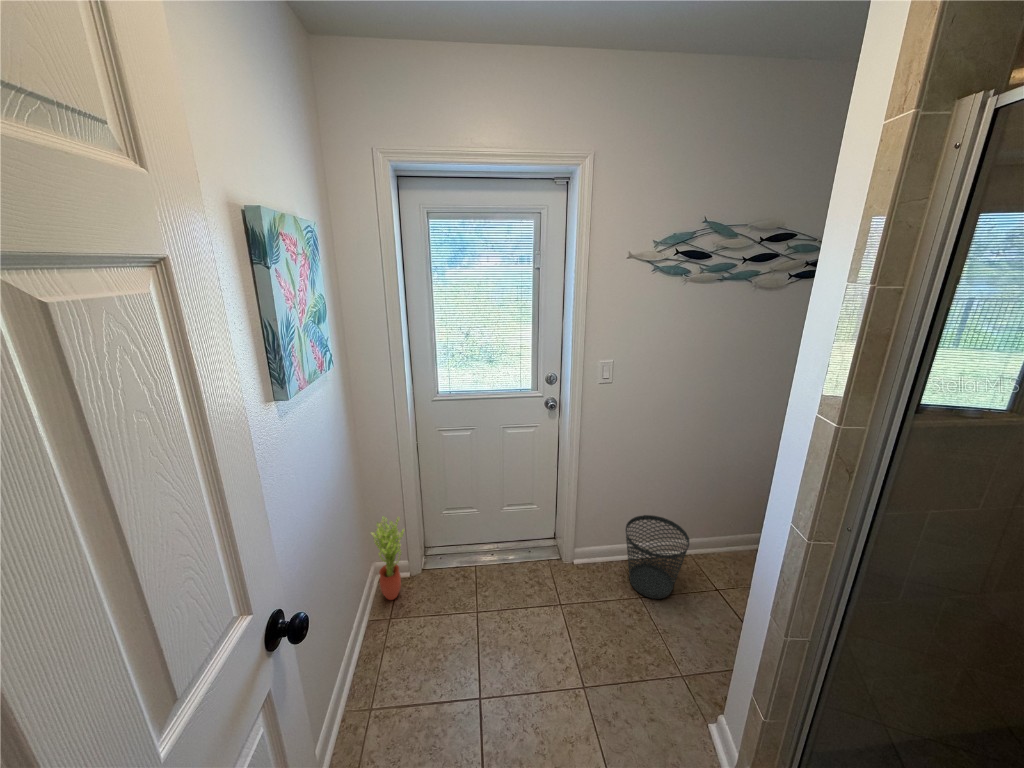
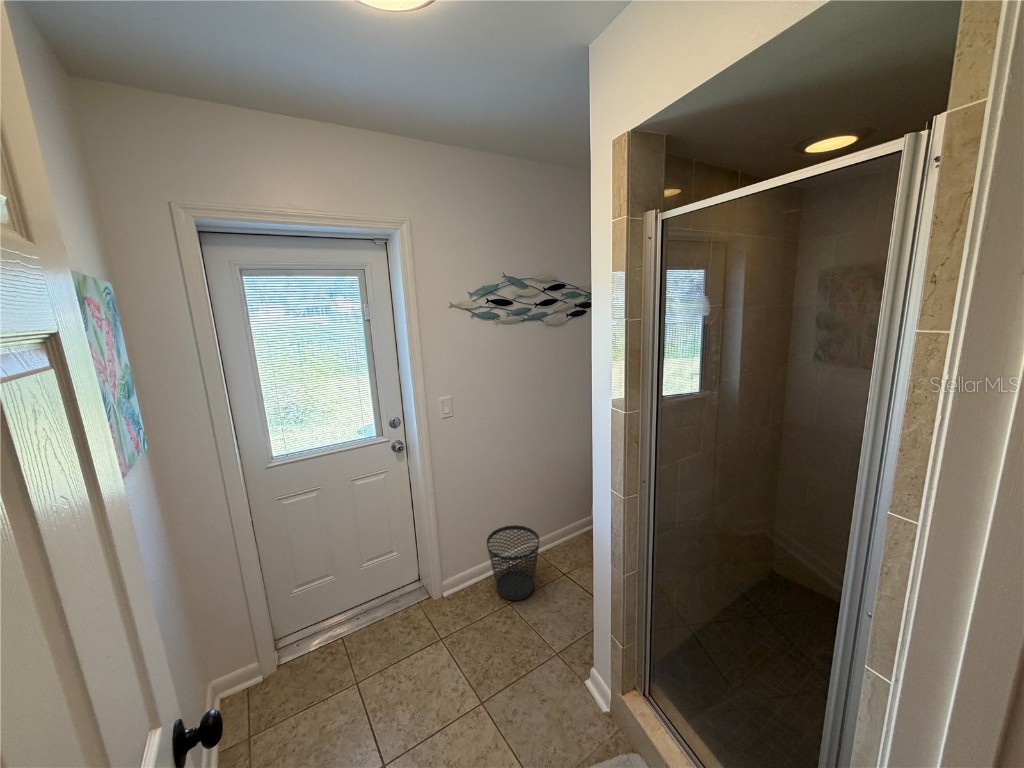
potted plant: present [372,517,404,600] -> none [205,611,252,722]

